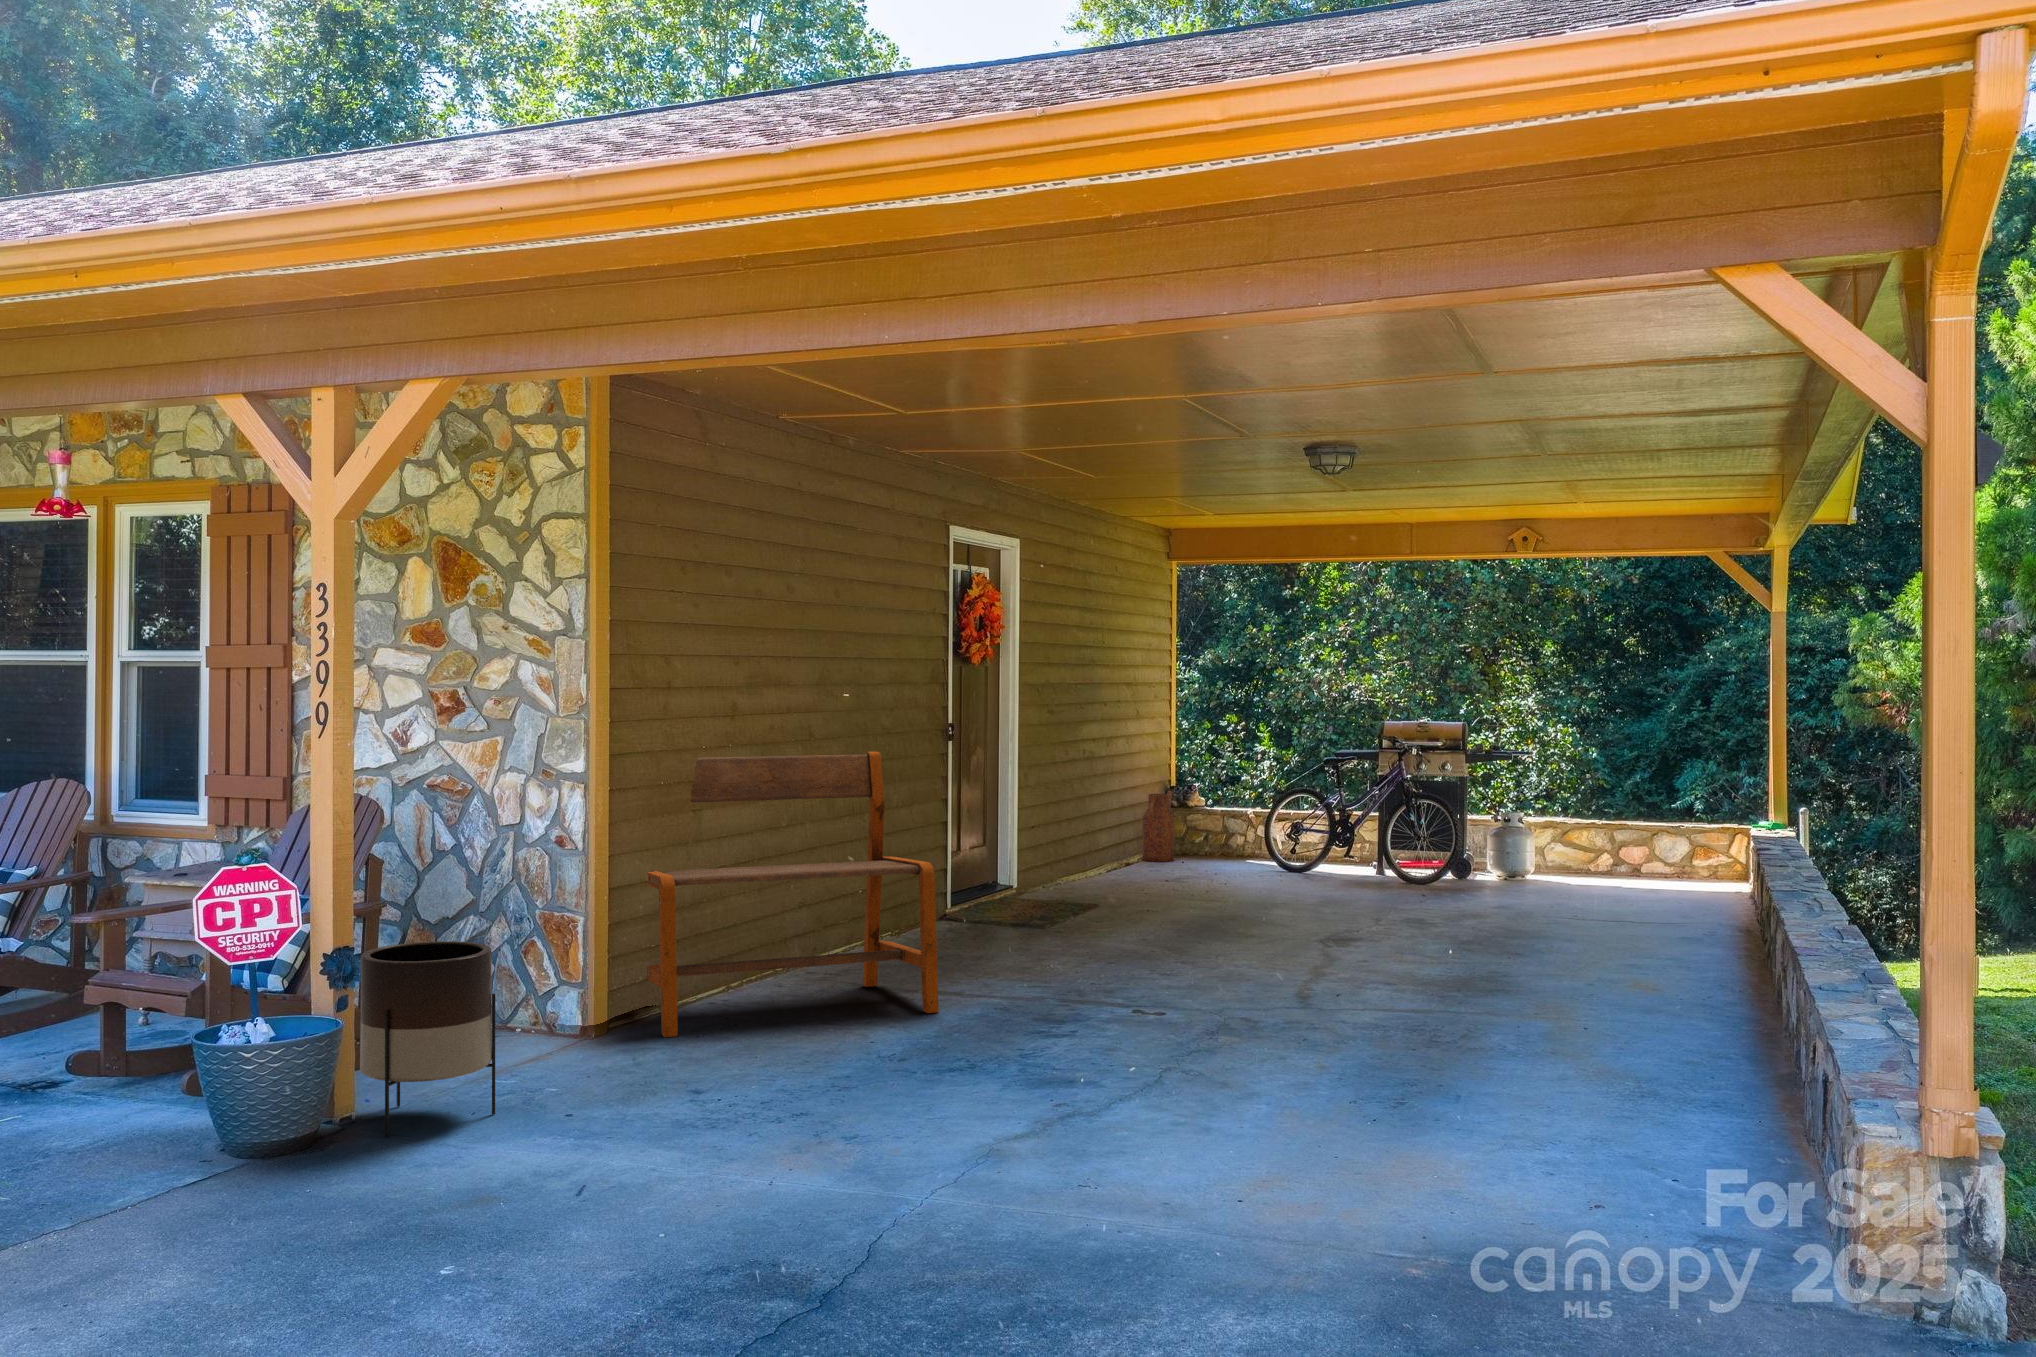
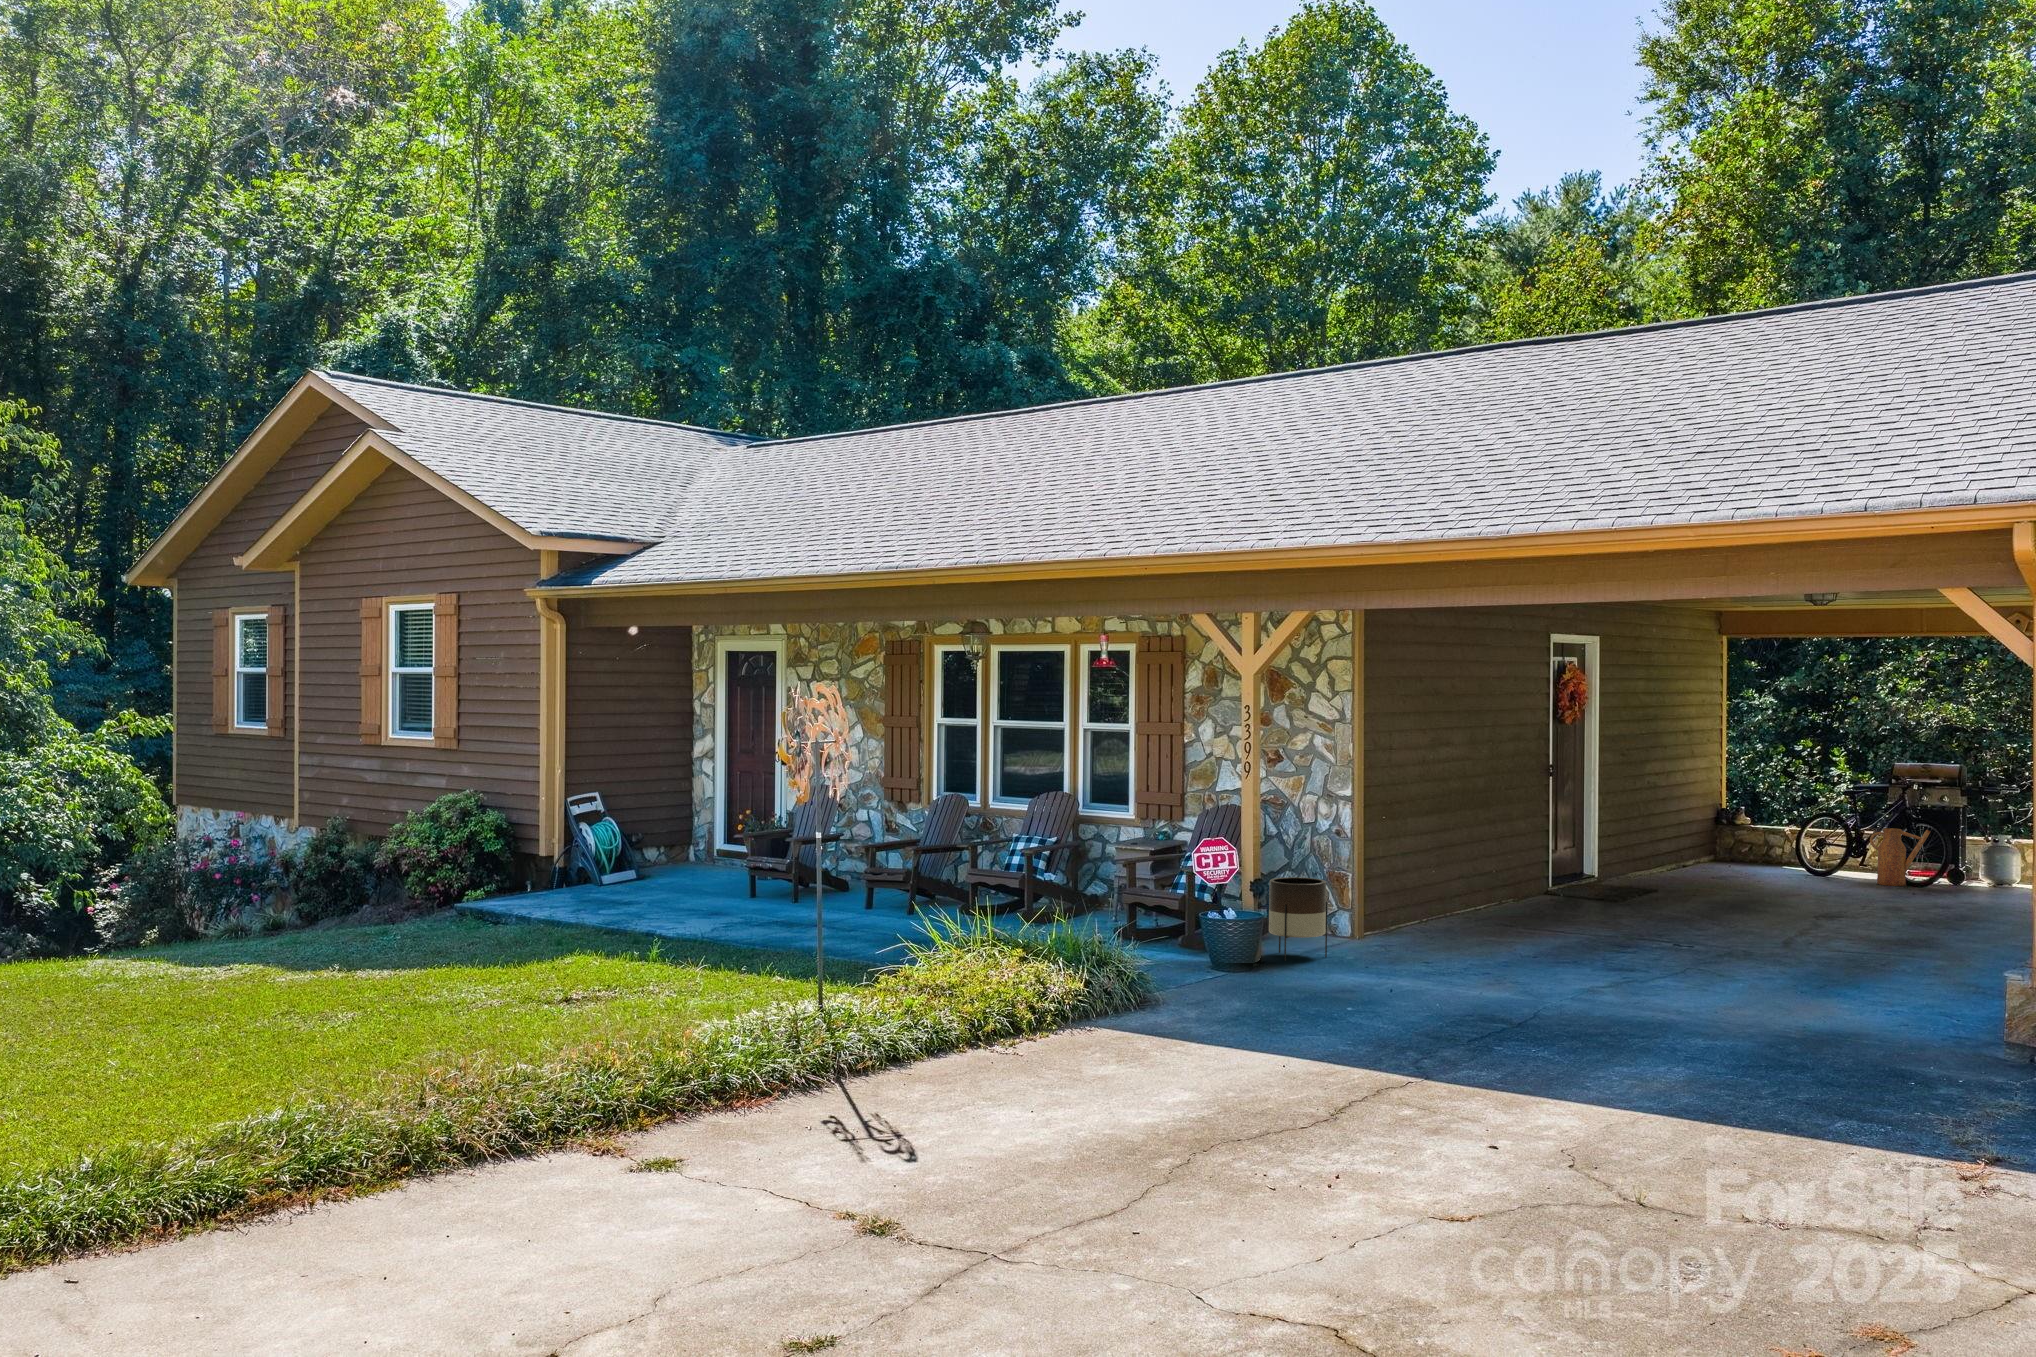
bench: present [646,752,939,1037] -> none [1365,787,1537,937]
watering can: present [1142,791,1174,862] -> present [1870,828,1930,886]

